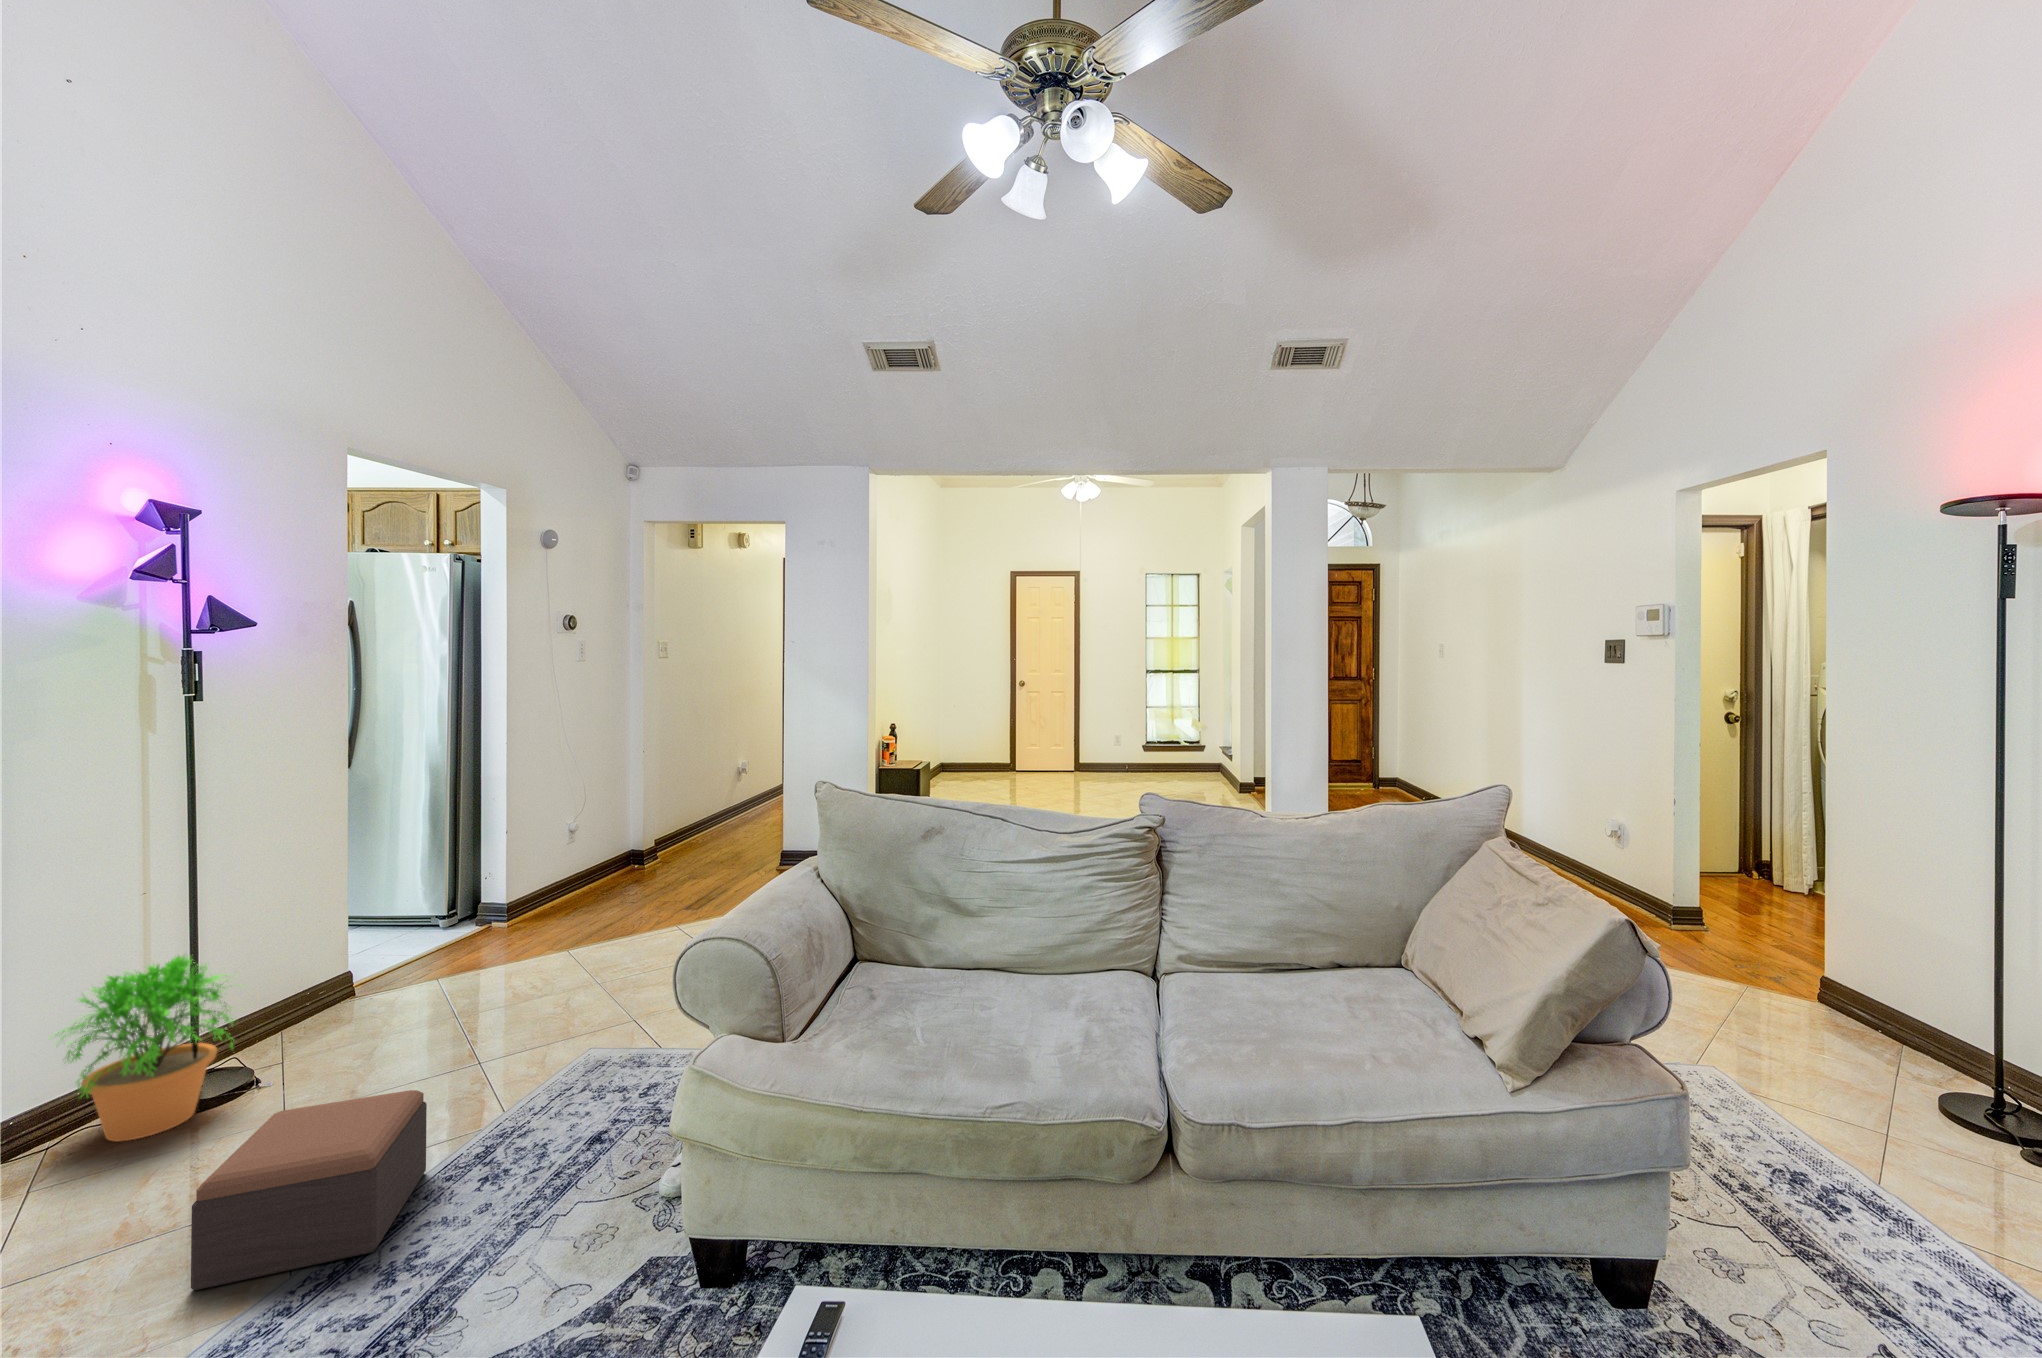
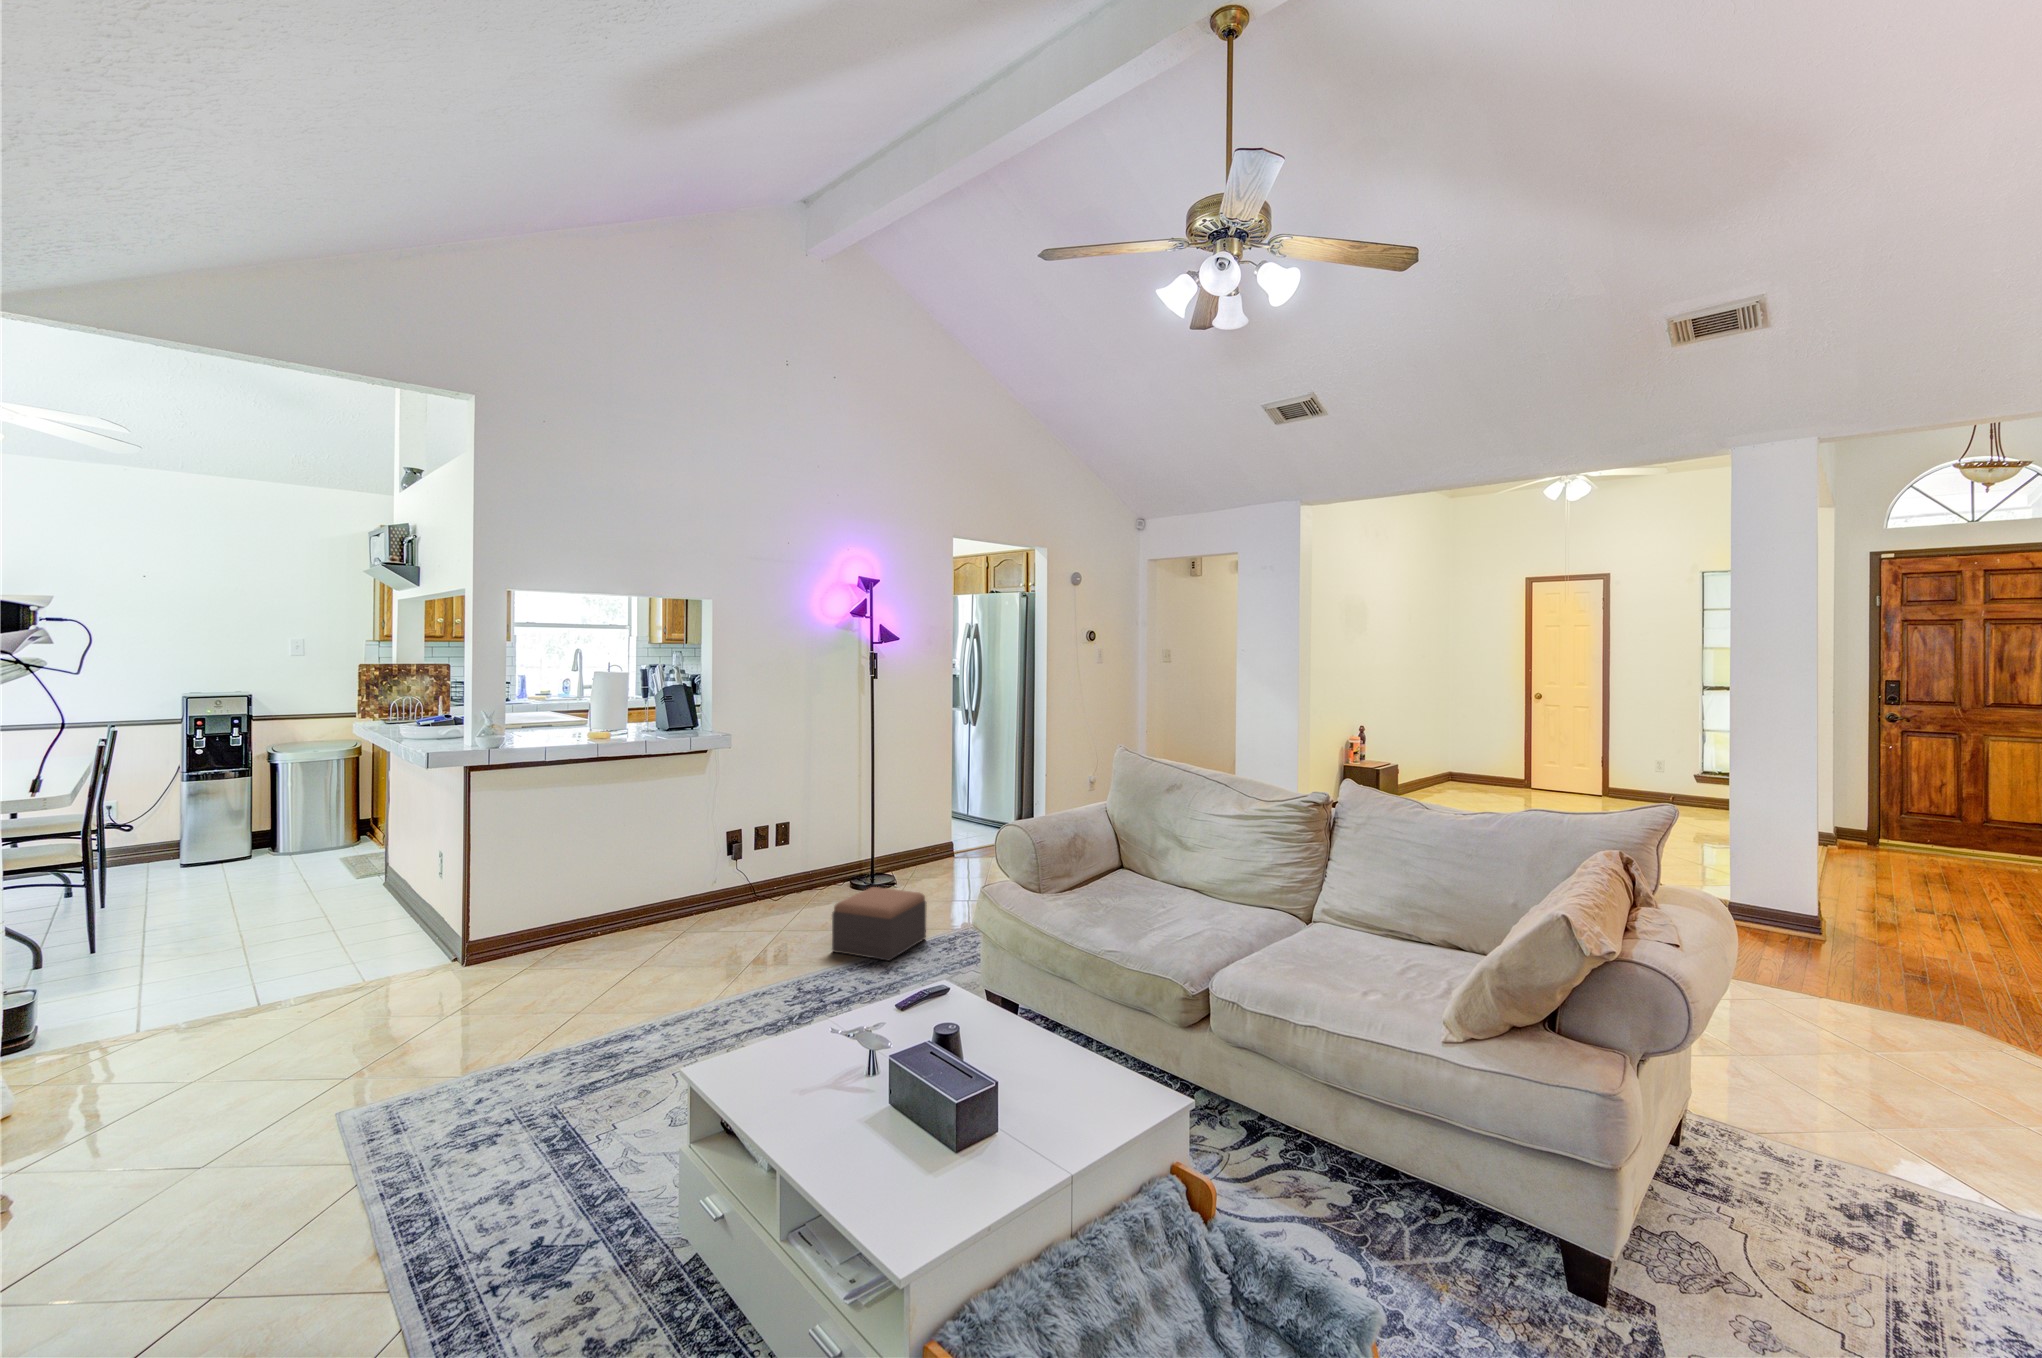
potted plant: present [57,955,234,1141] -> none [818,808,890,895]

